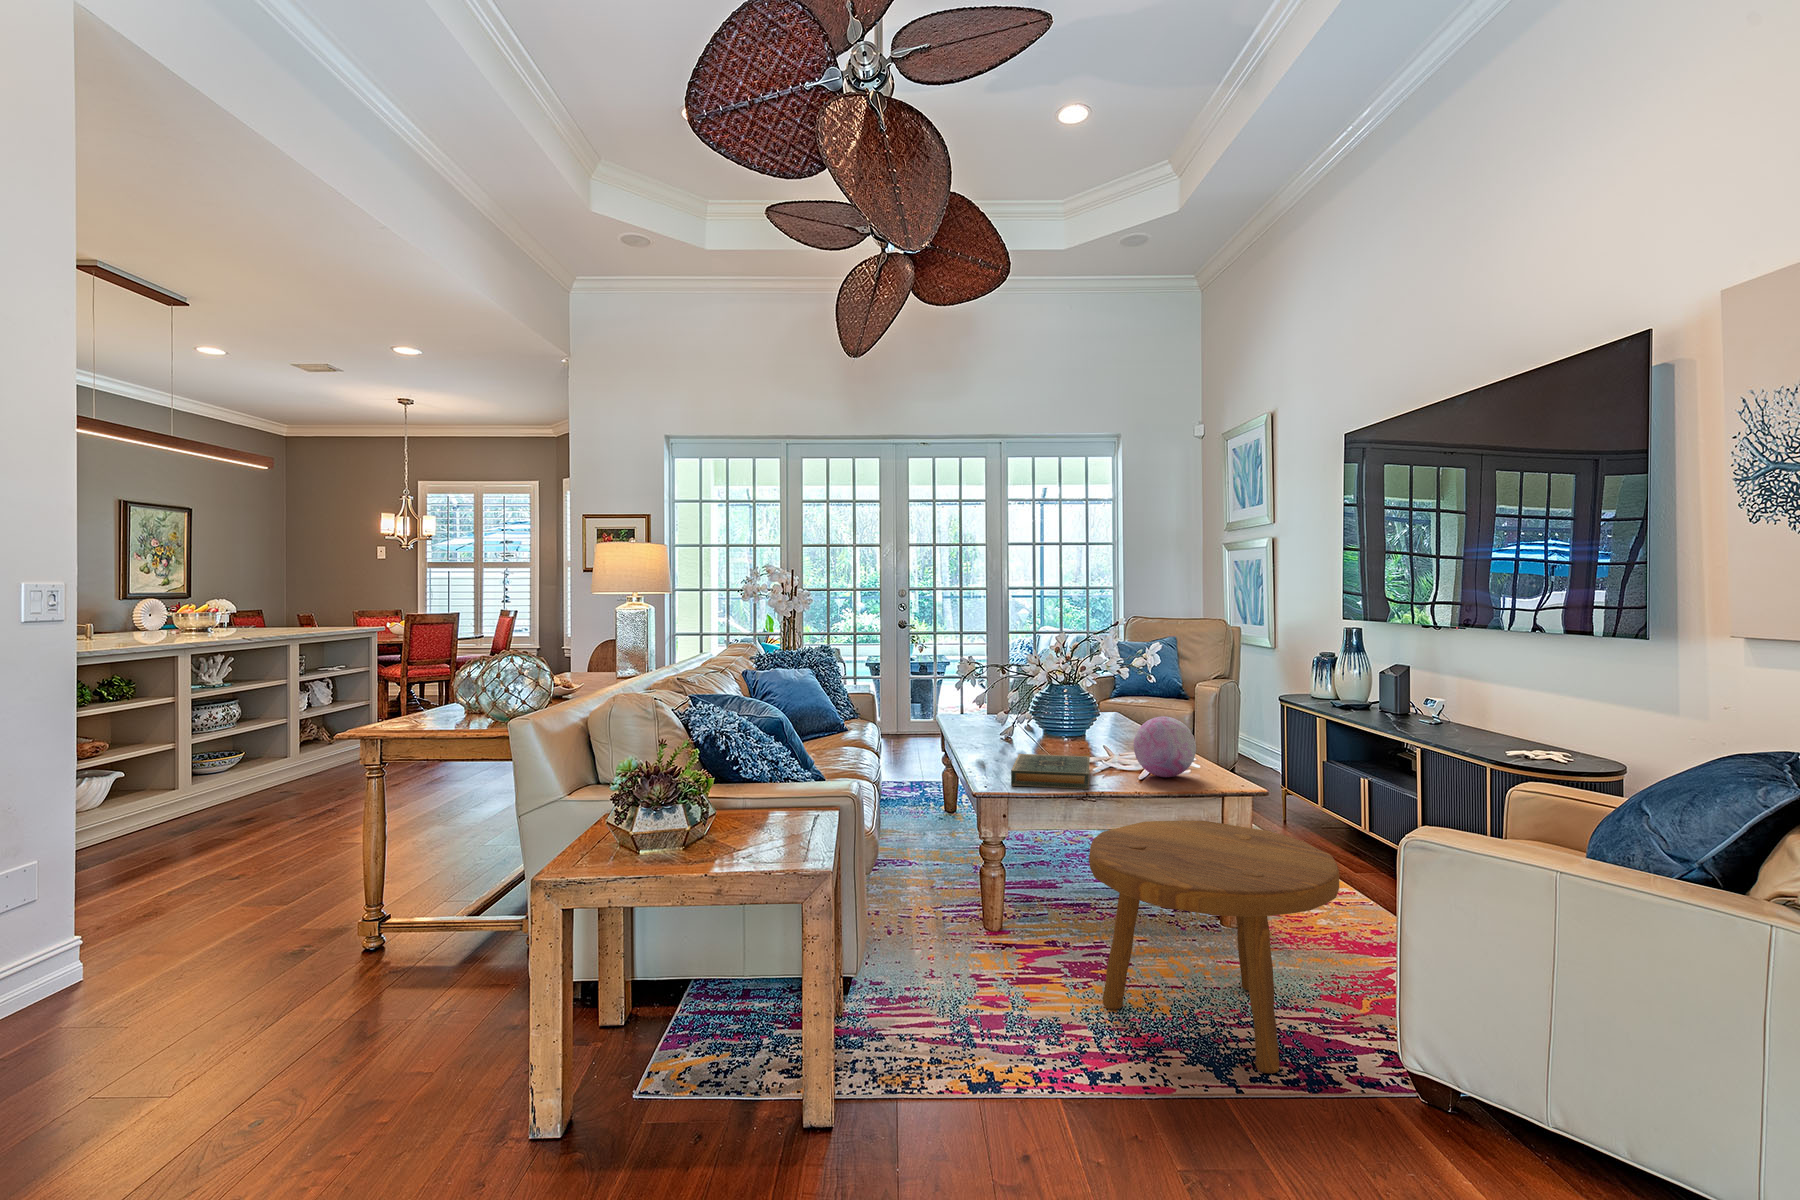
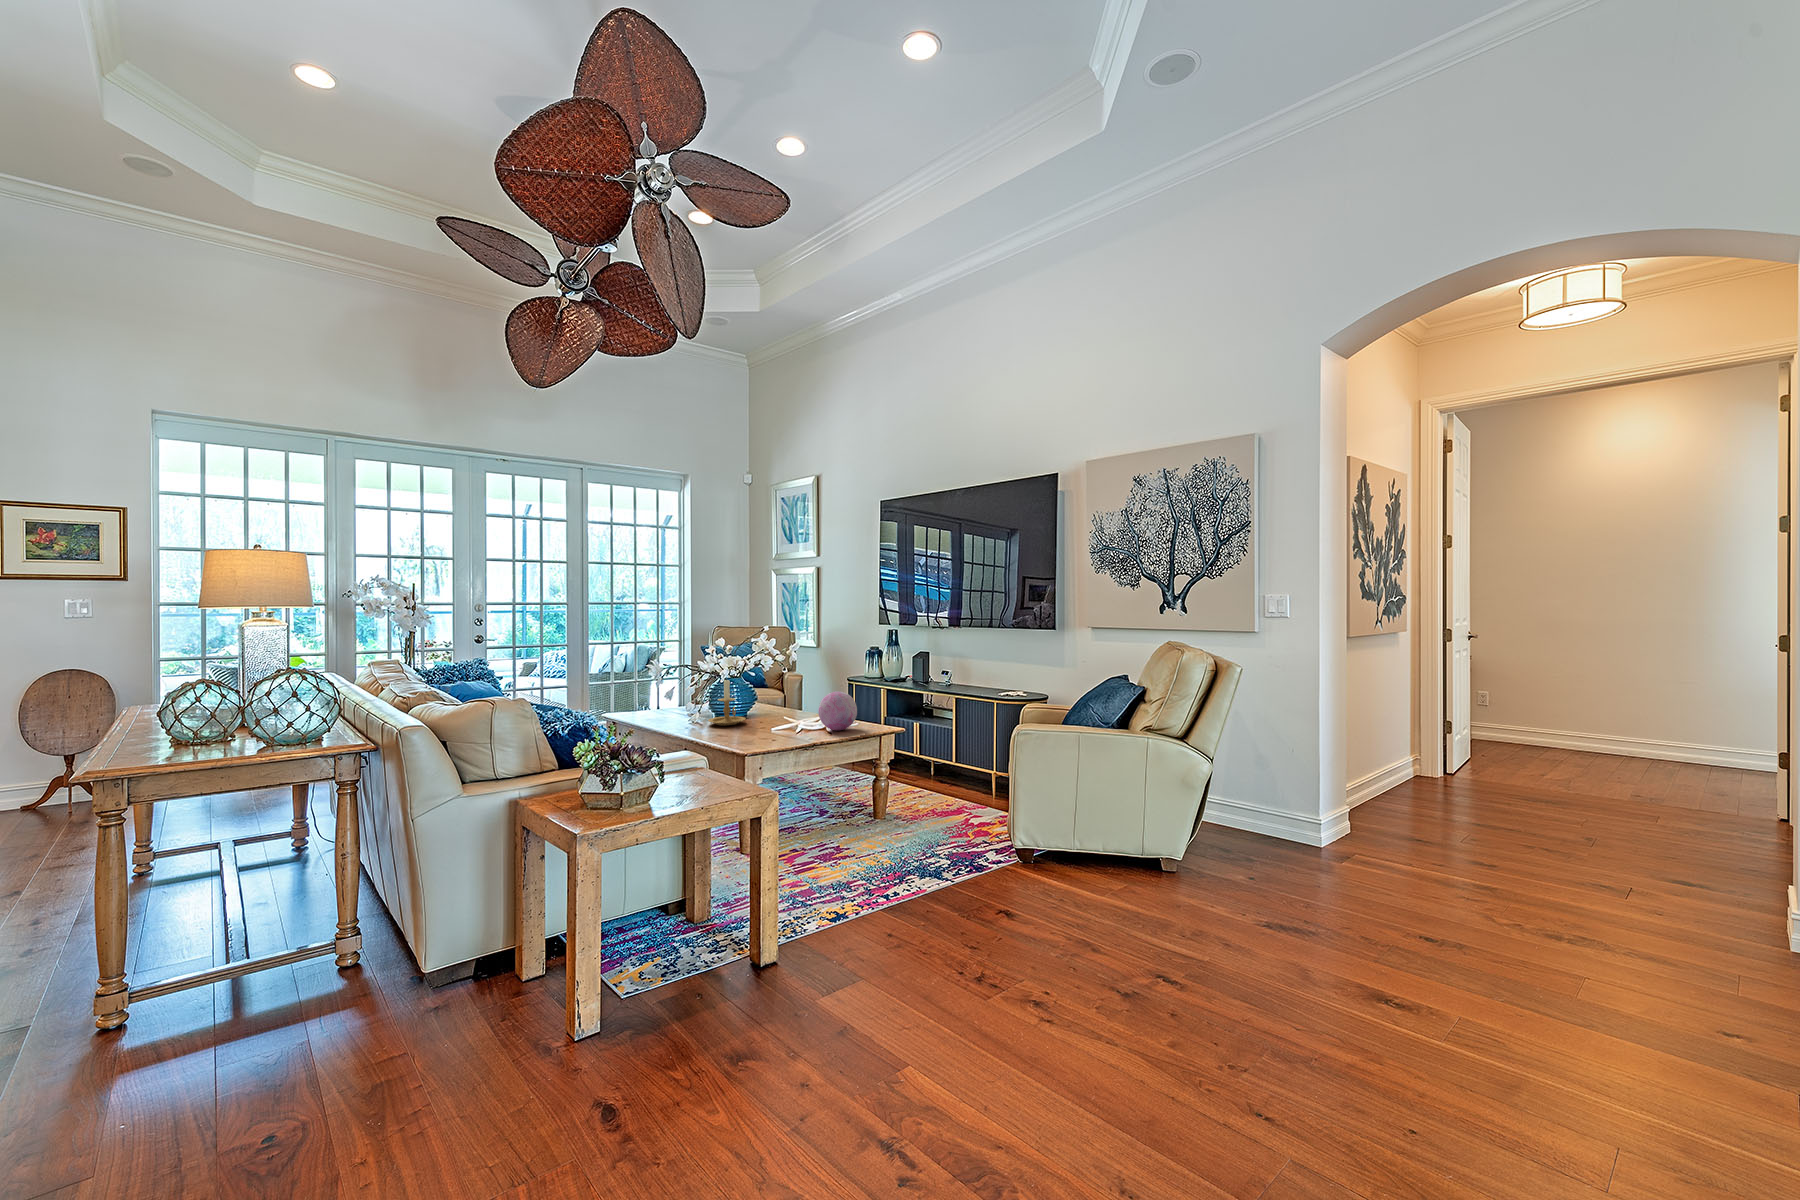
candle holder: none [1009,684,1060,749] -> present [708,679,746,726]
hardback book: present [1011,754,1090,789] -> none [741,724,806,748]
footstool: present [1089,821,1339,1073] -> none [843,750,978,873]

